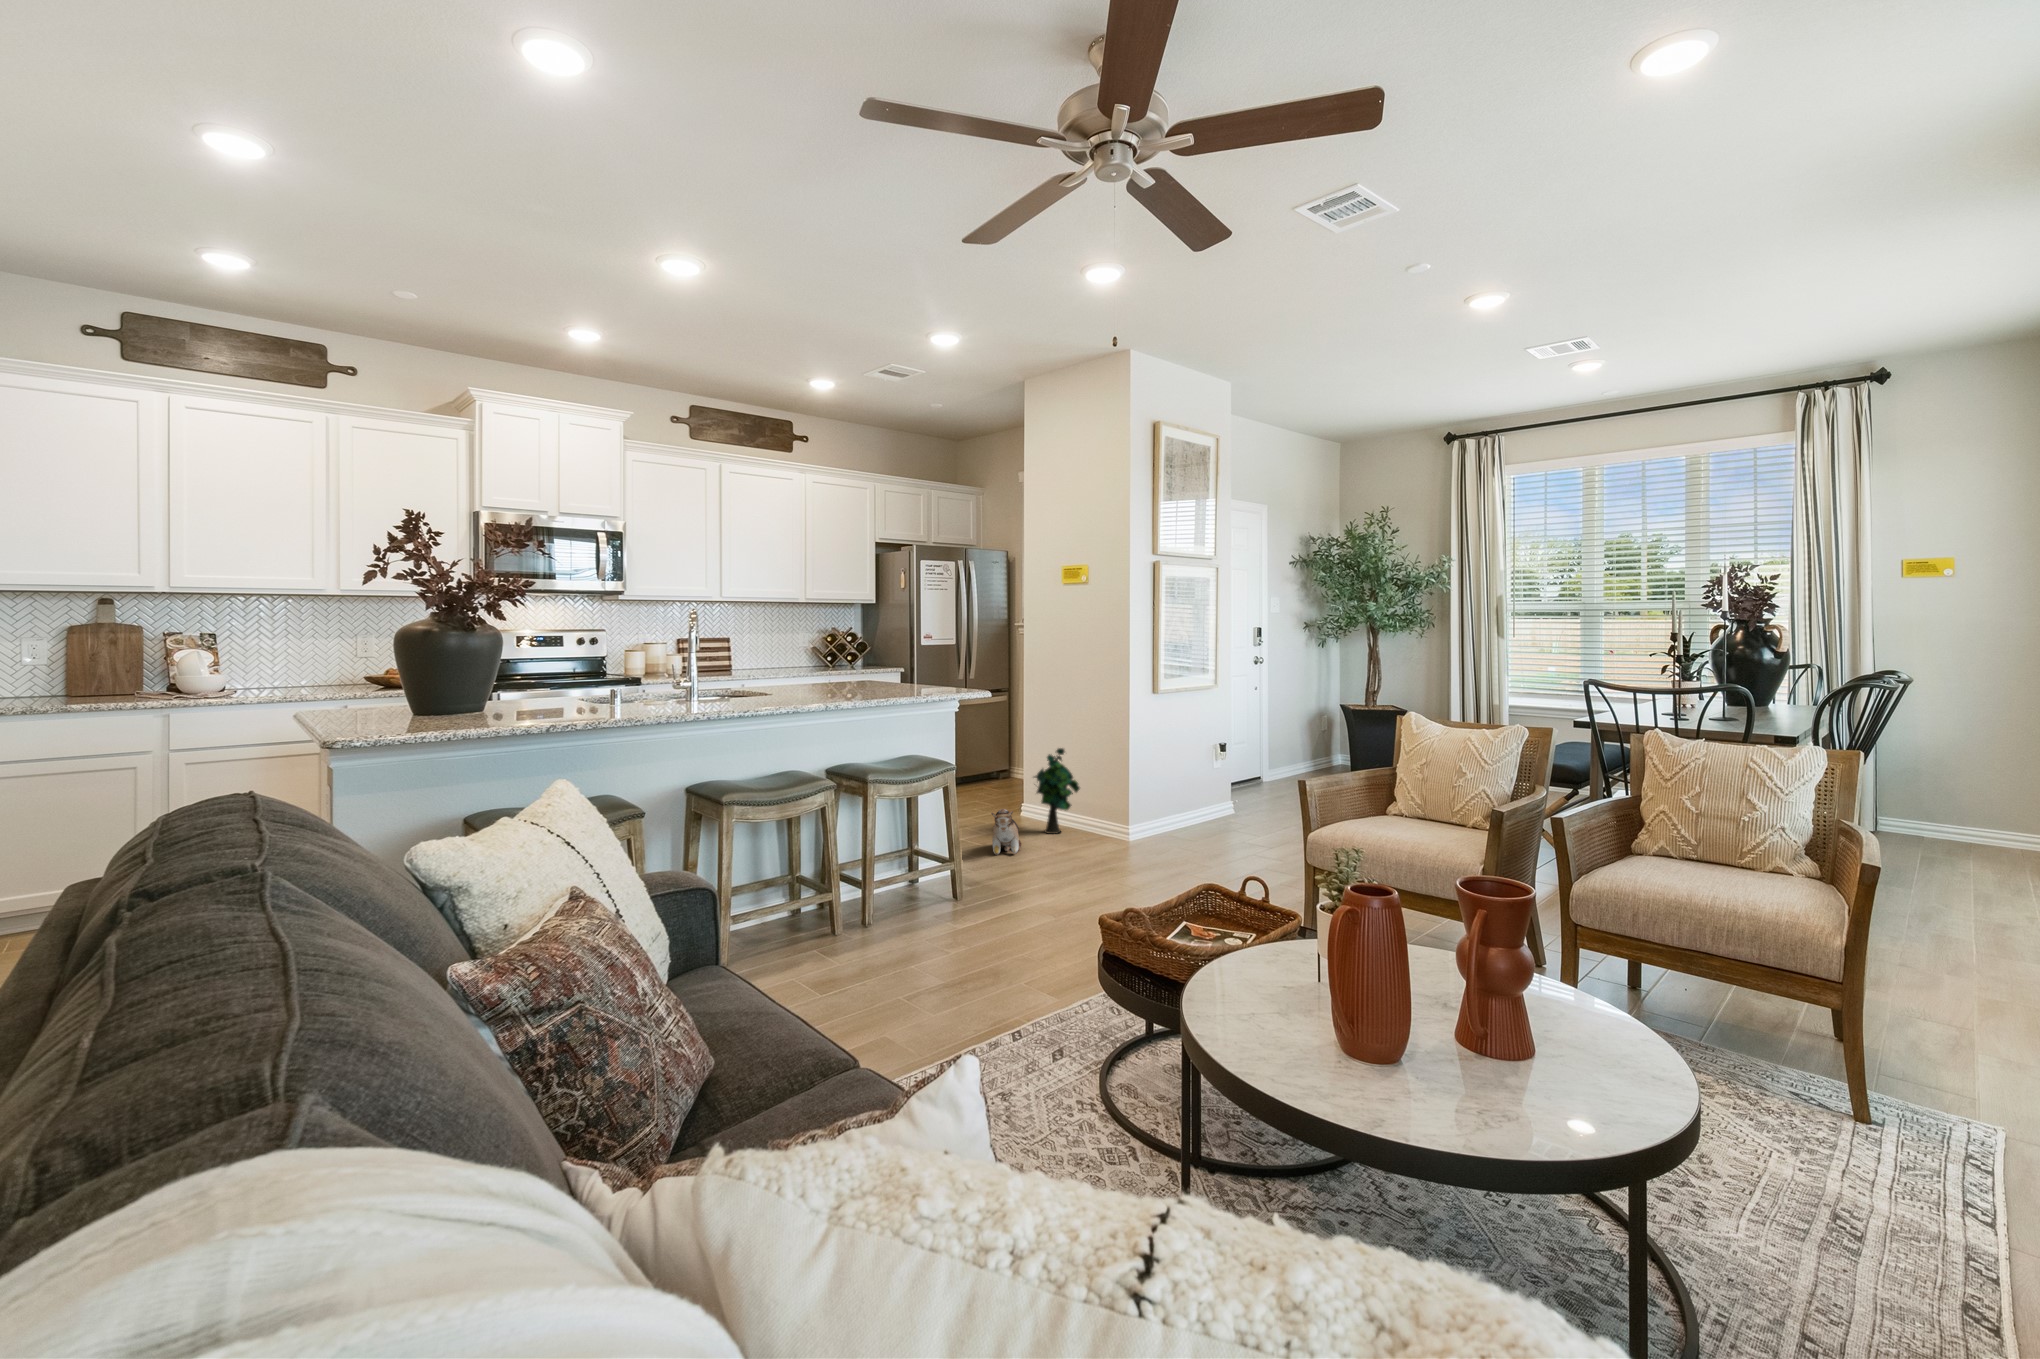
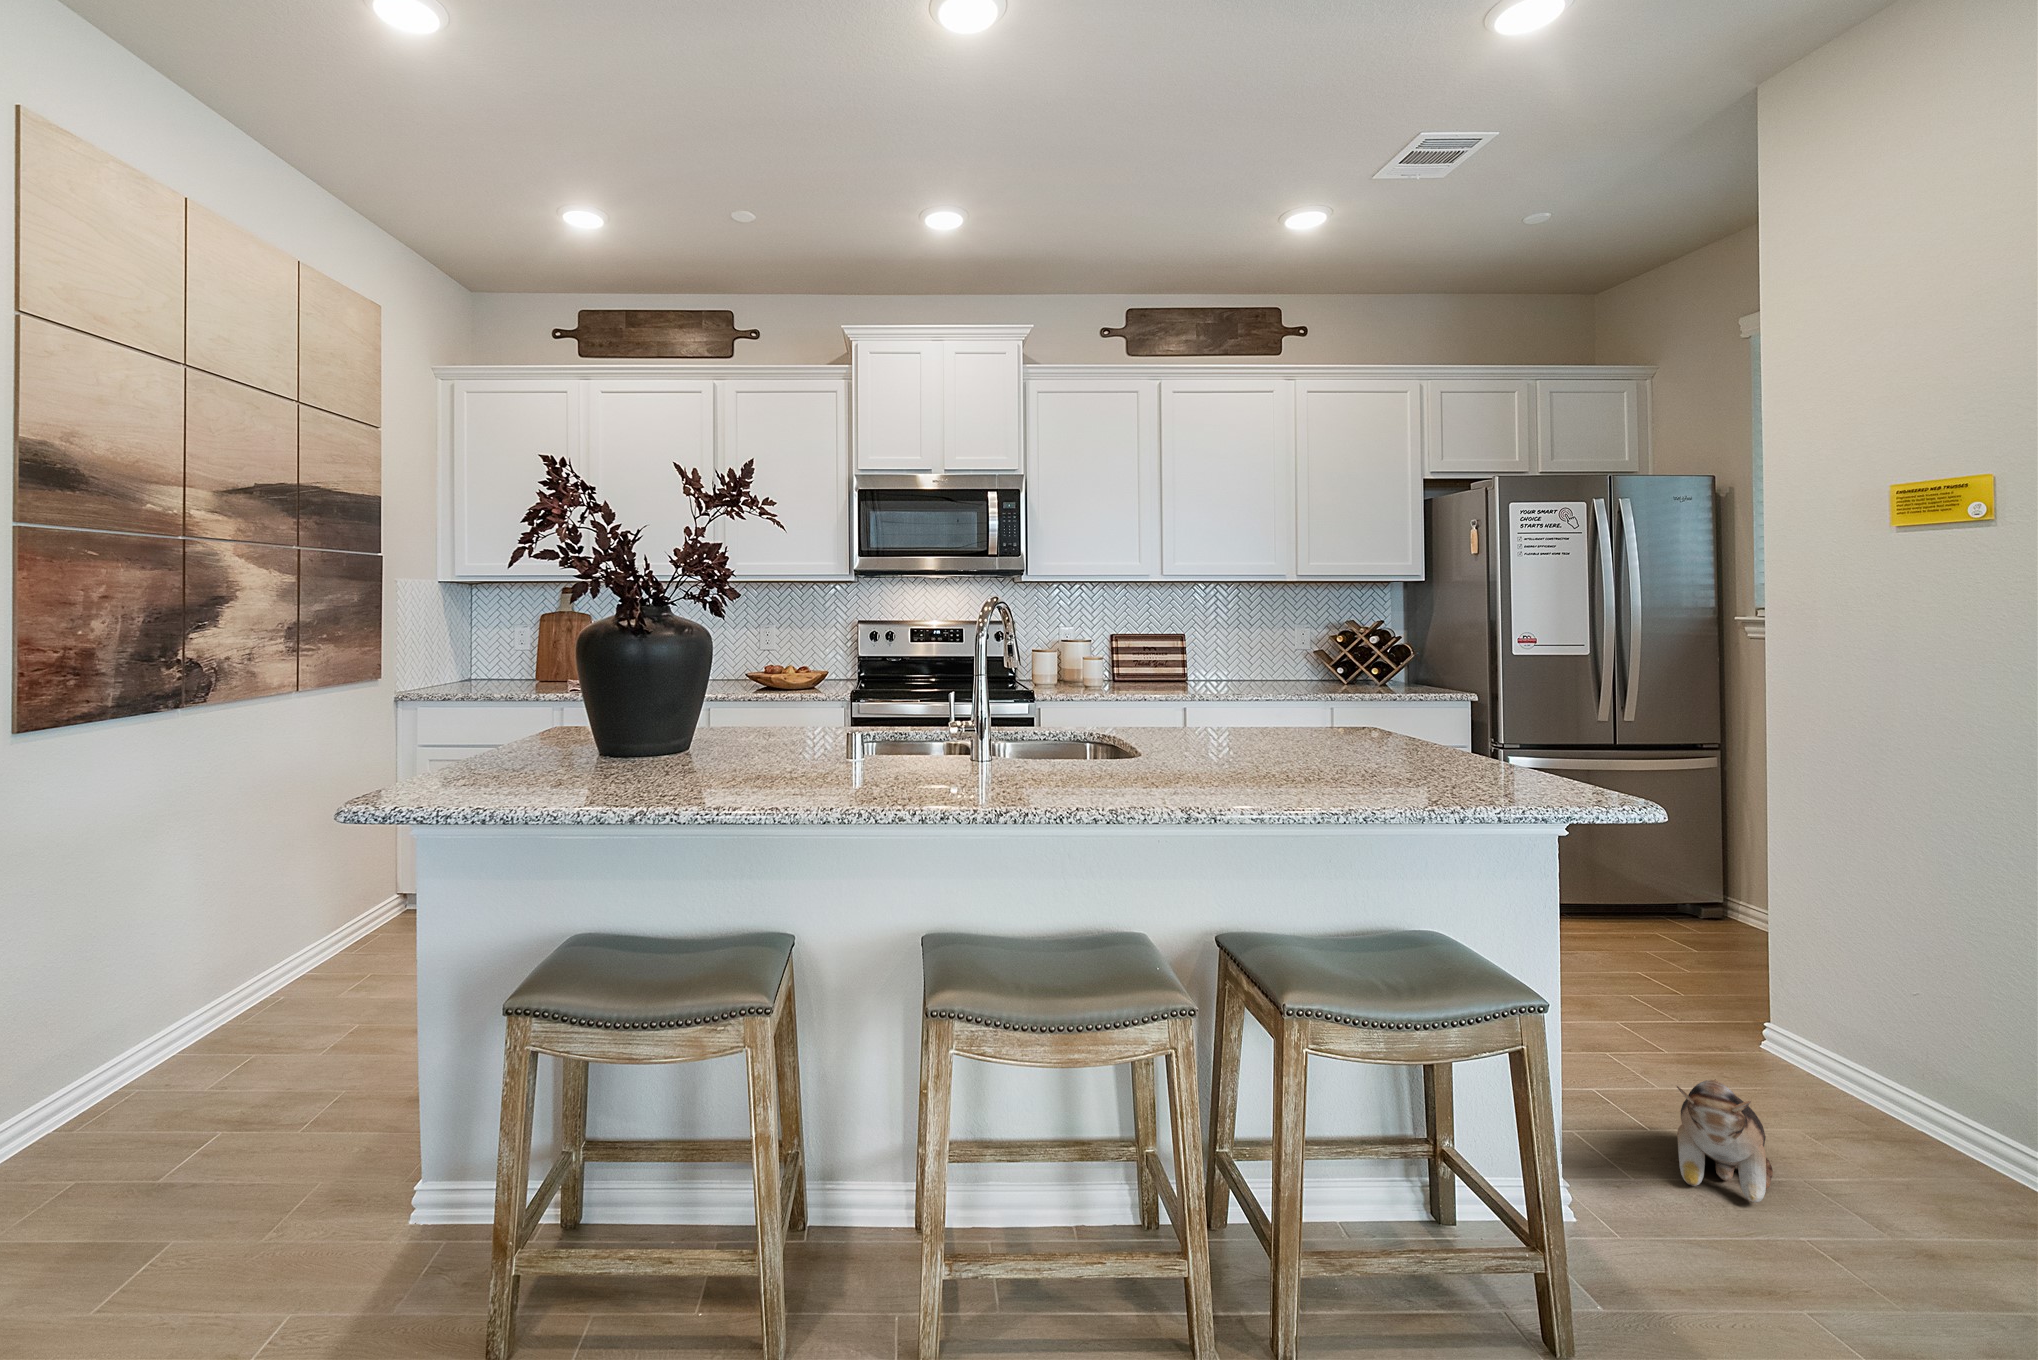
decorative plant: present [1034,748,1080,834] -> none [1797,926,1980,1143]

